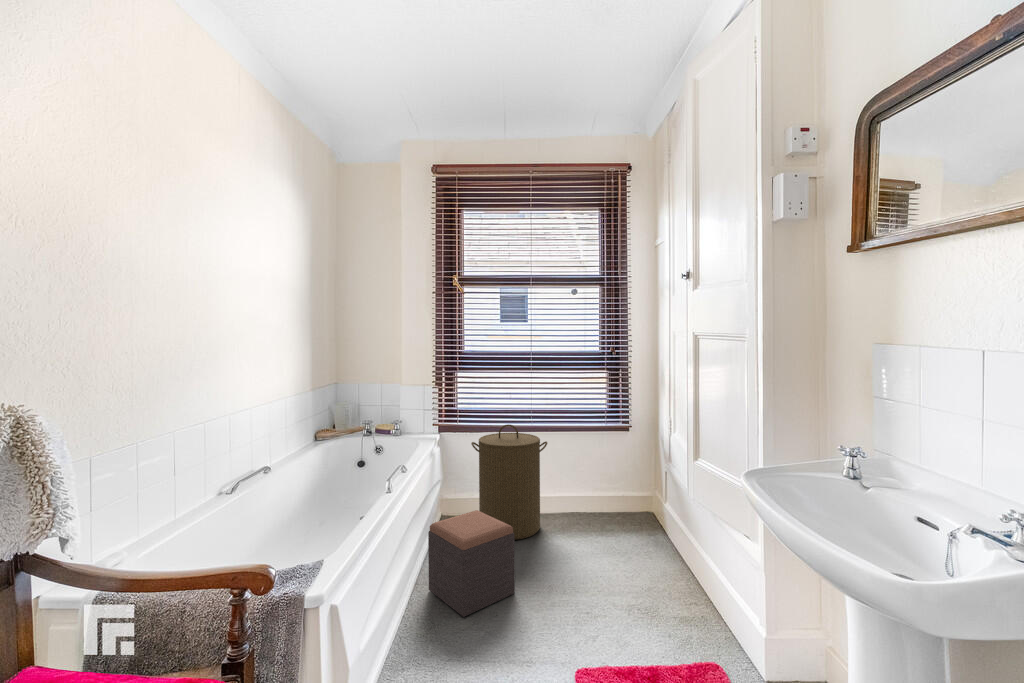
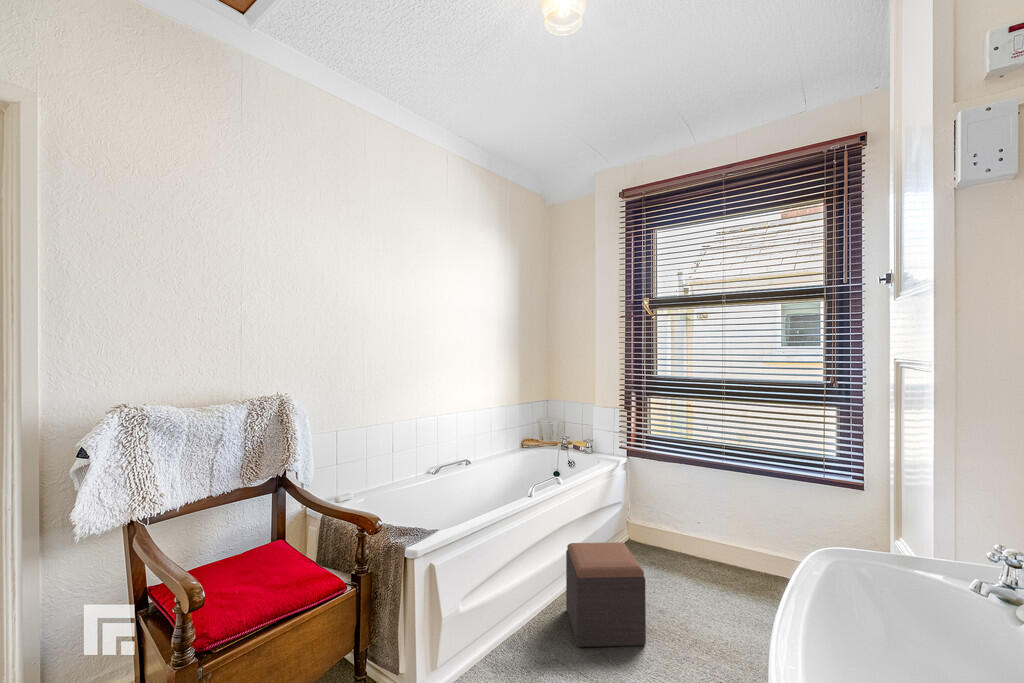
laundry hamper: present [471,425,547,540] -> none [649,458,737,591]

